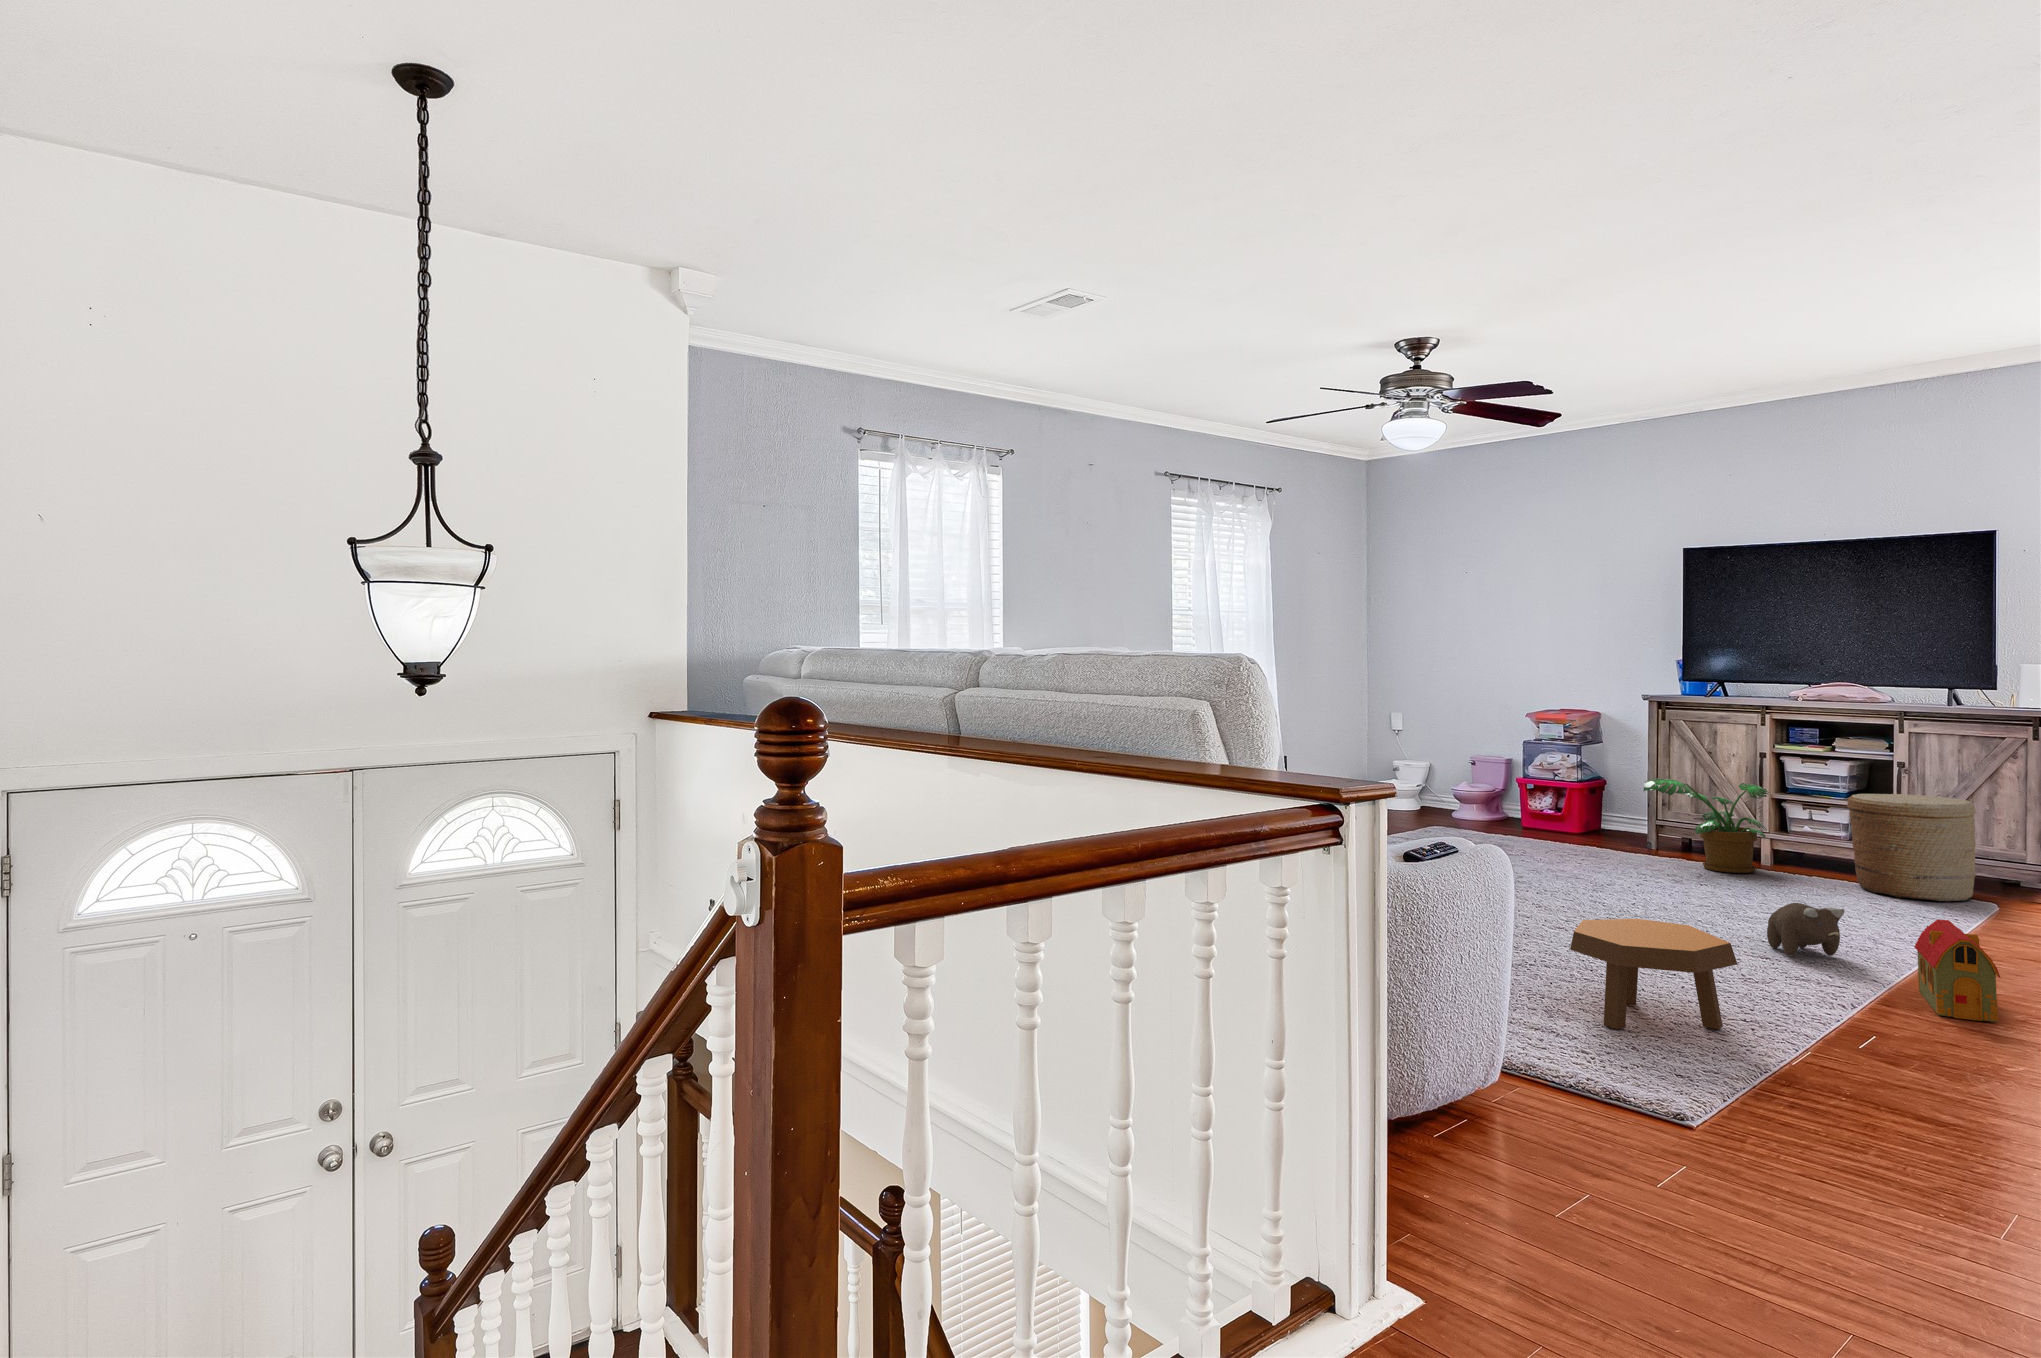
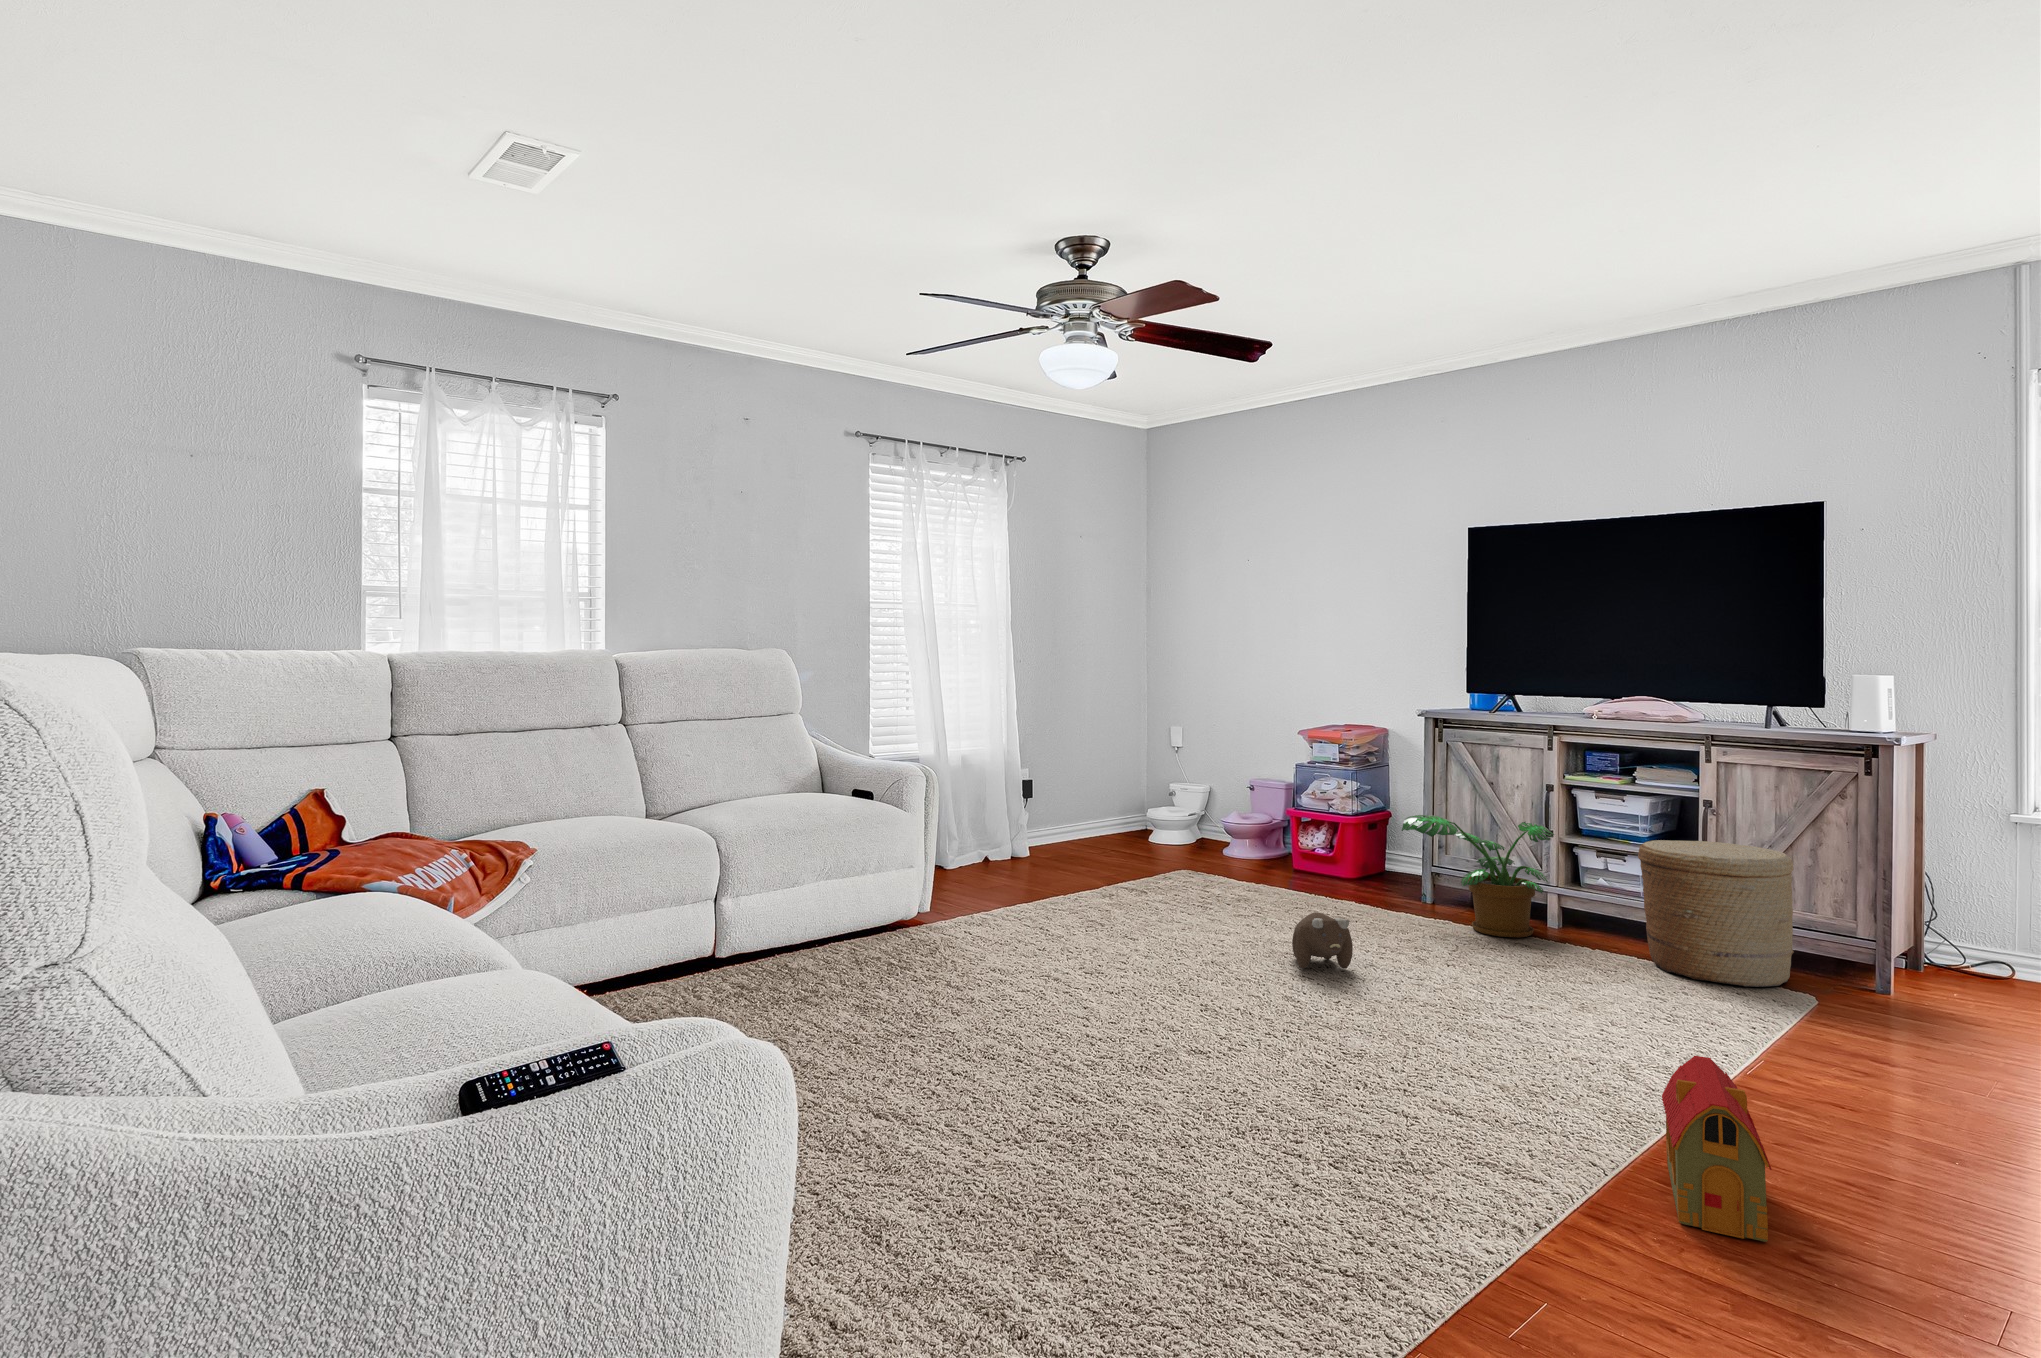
plush toy: present [1767,903,1845,956] -> present [1292,912,1353,969]
footstool: present [1570,919,1737,1030] -> none [1115,1052,1348,1259]

